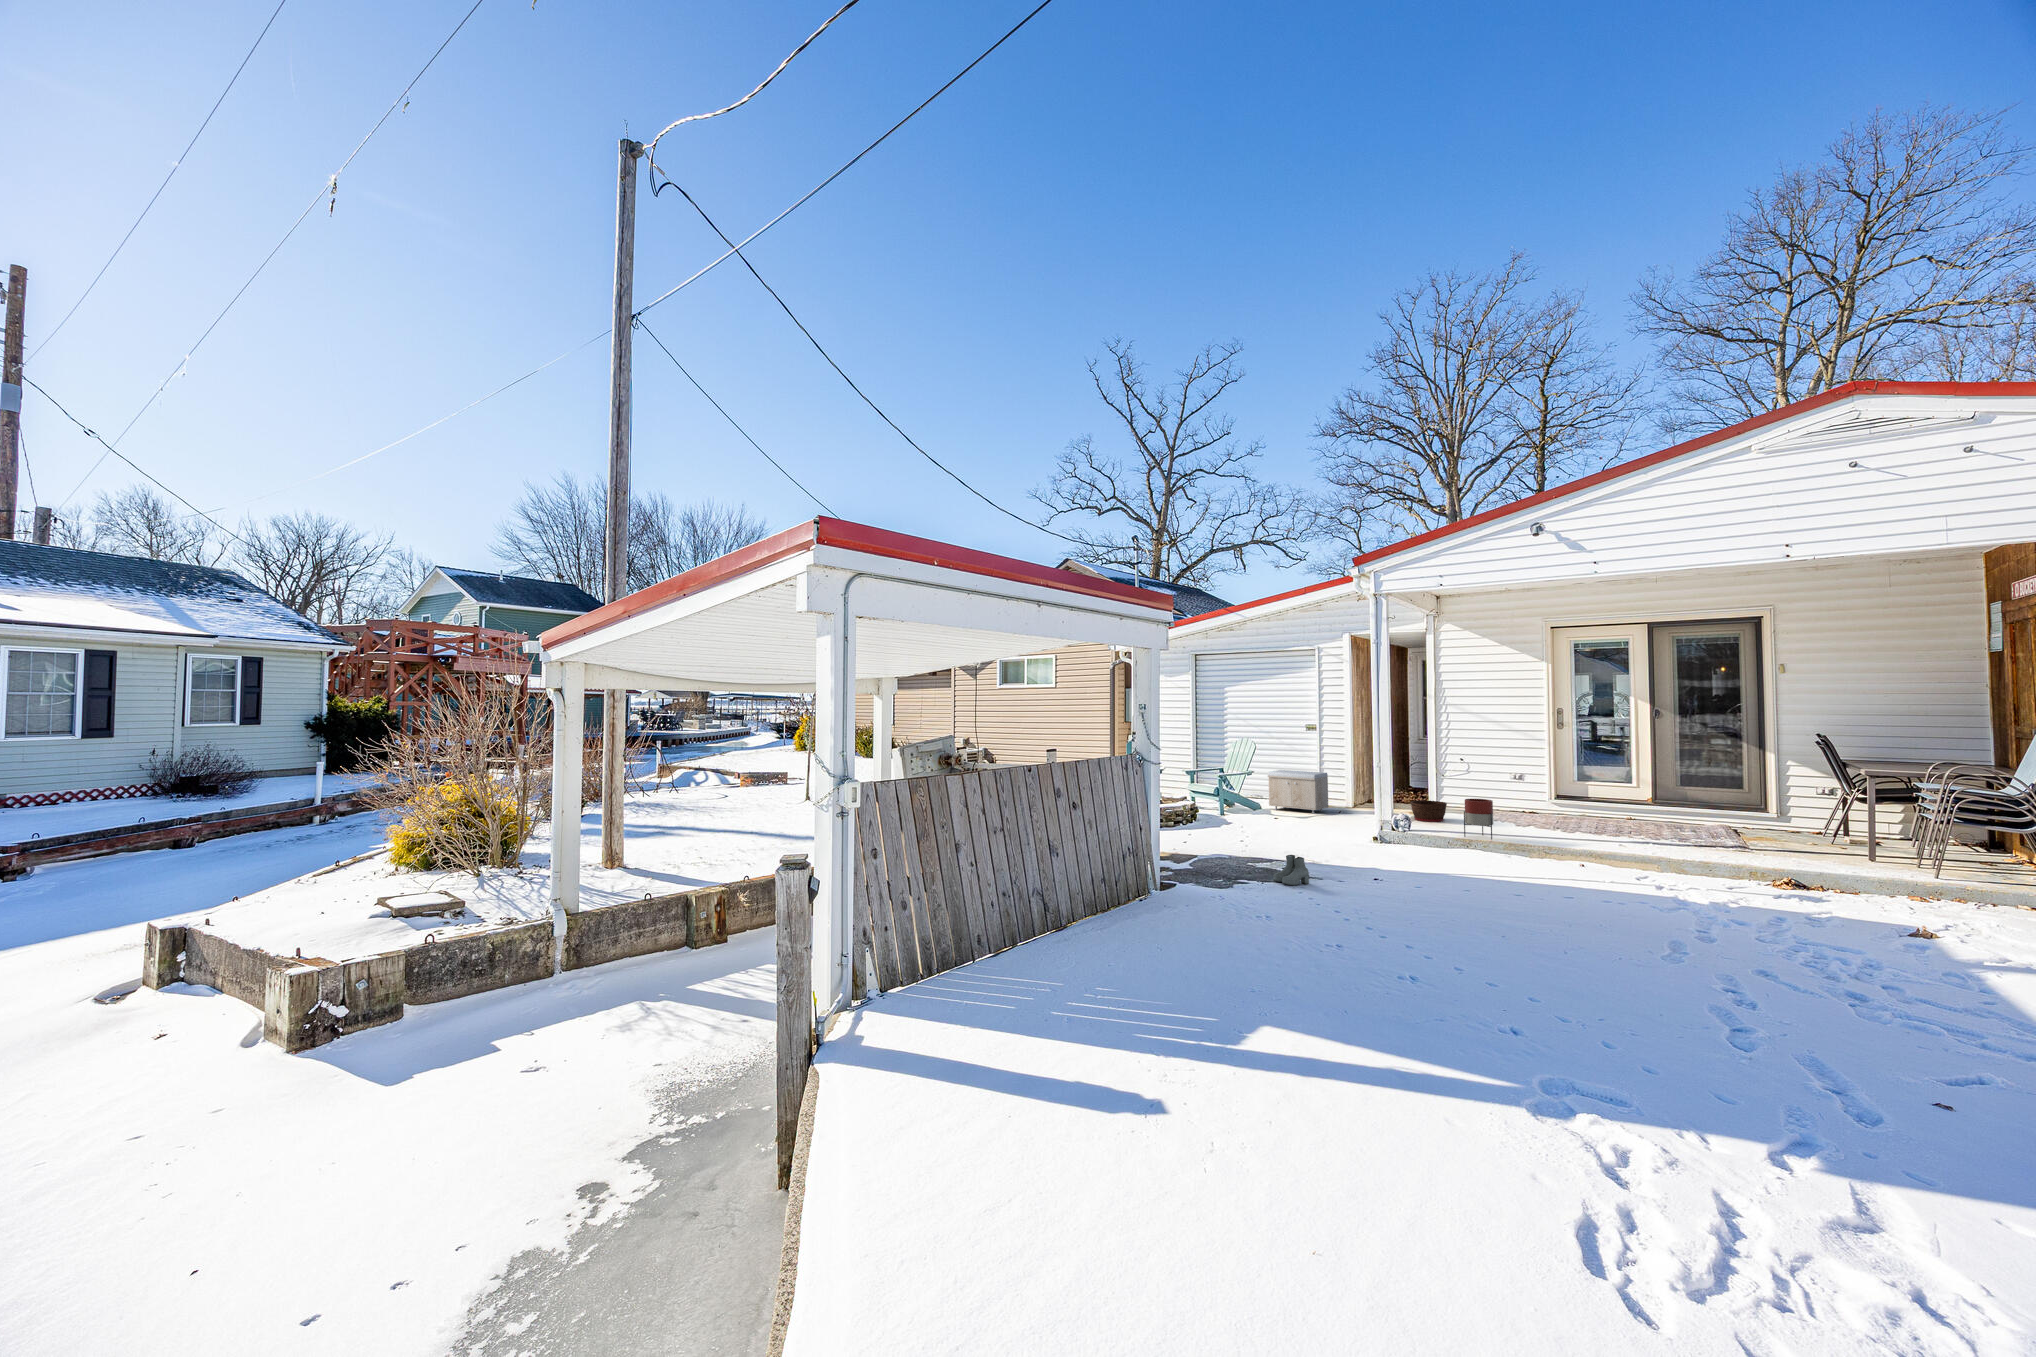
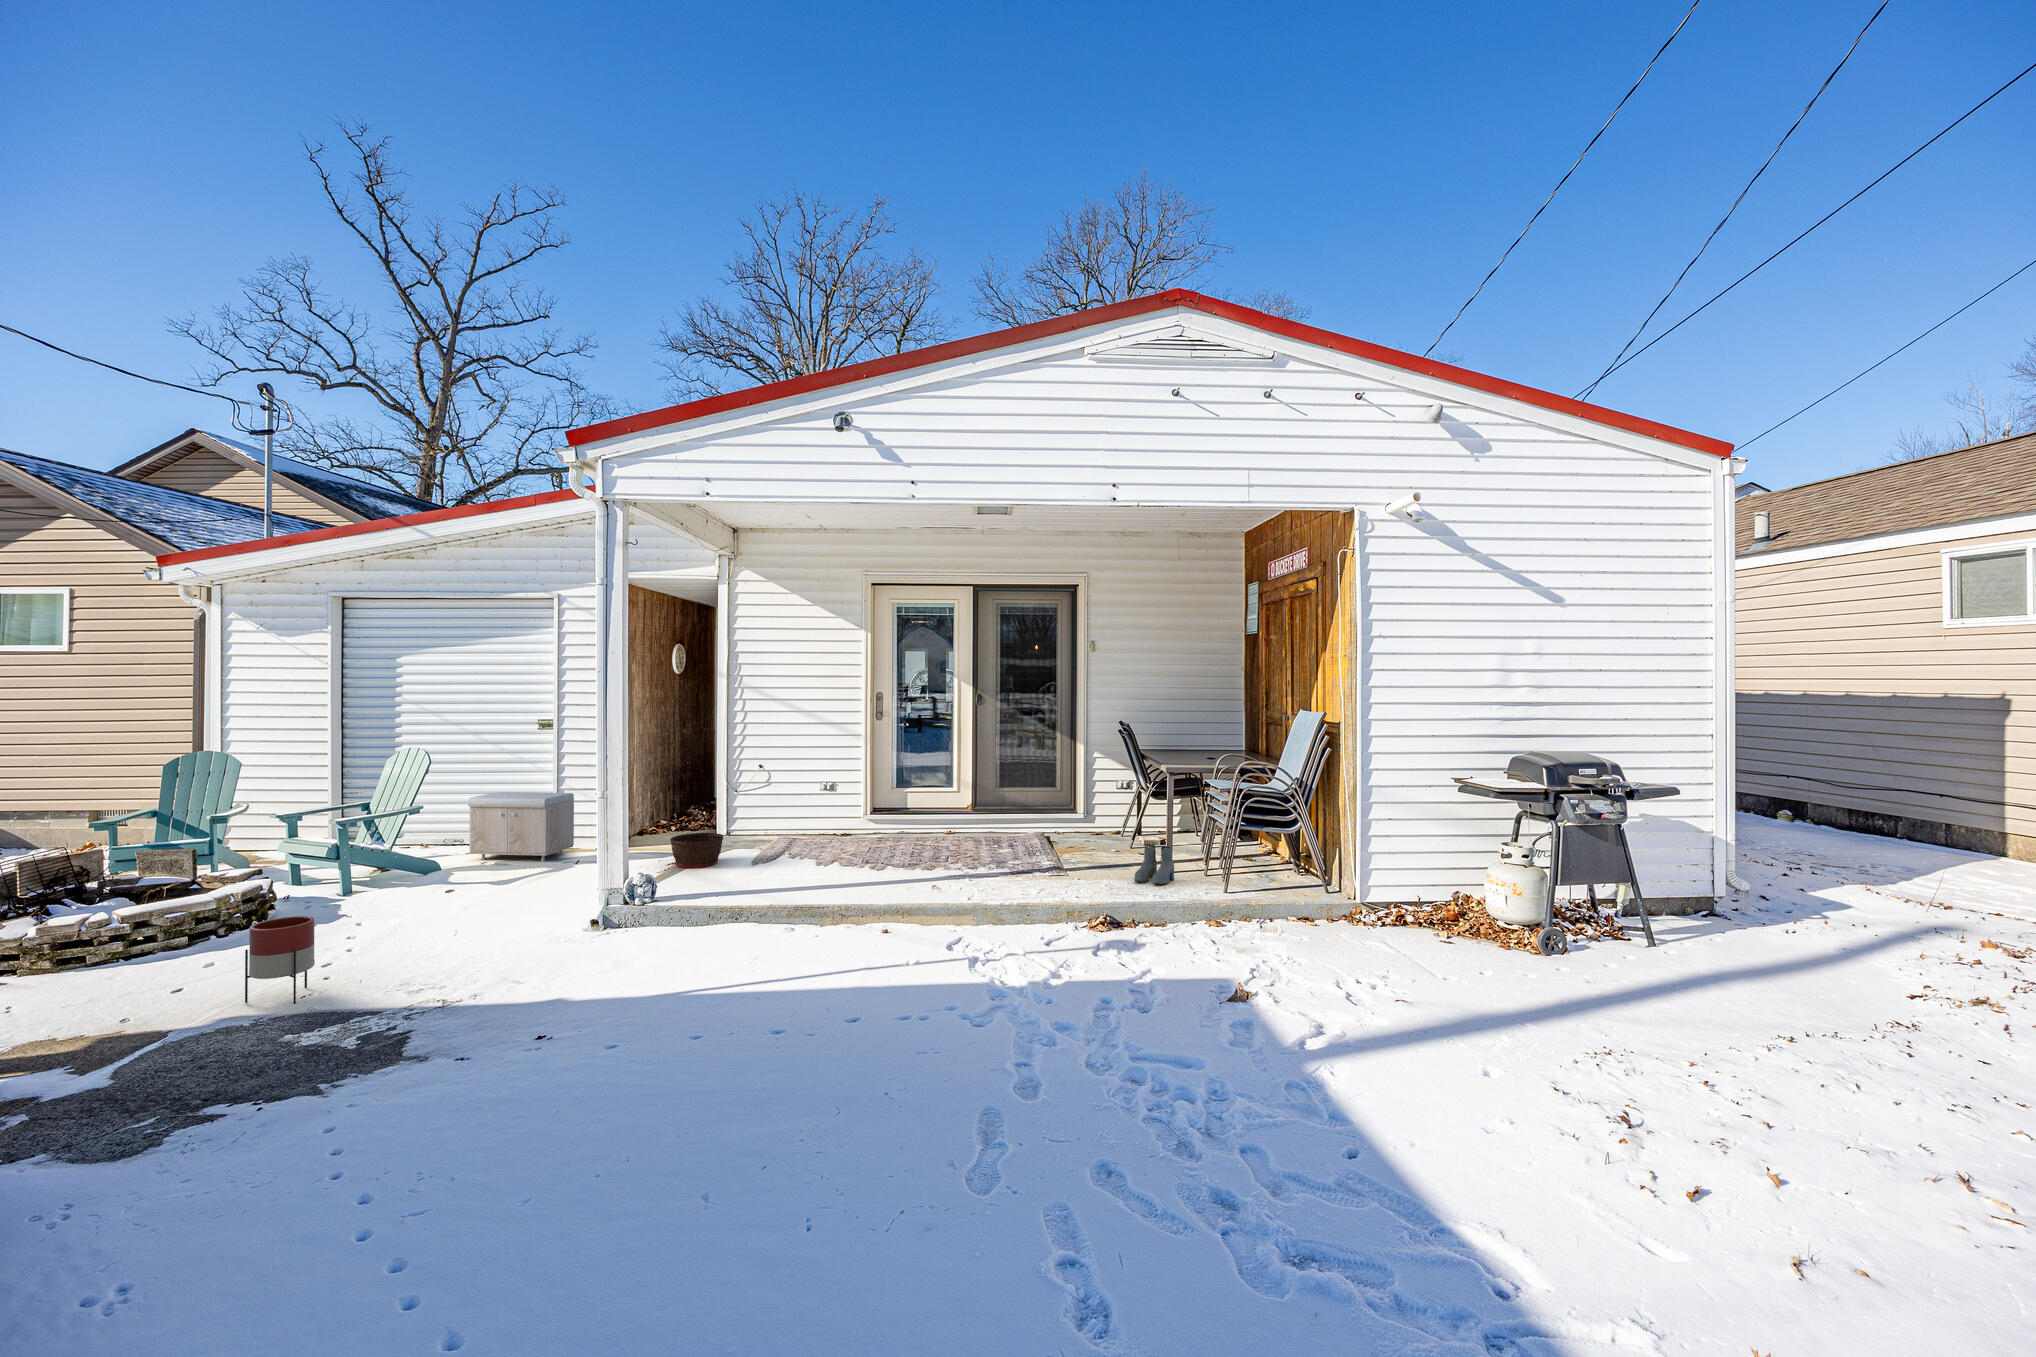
planter: present [1464,799,1493,839] -> present [245,916,315,1003]
boots: present [1273,855,1309,885] -> present [1134,845,1174,884]

